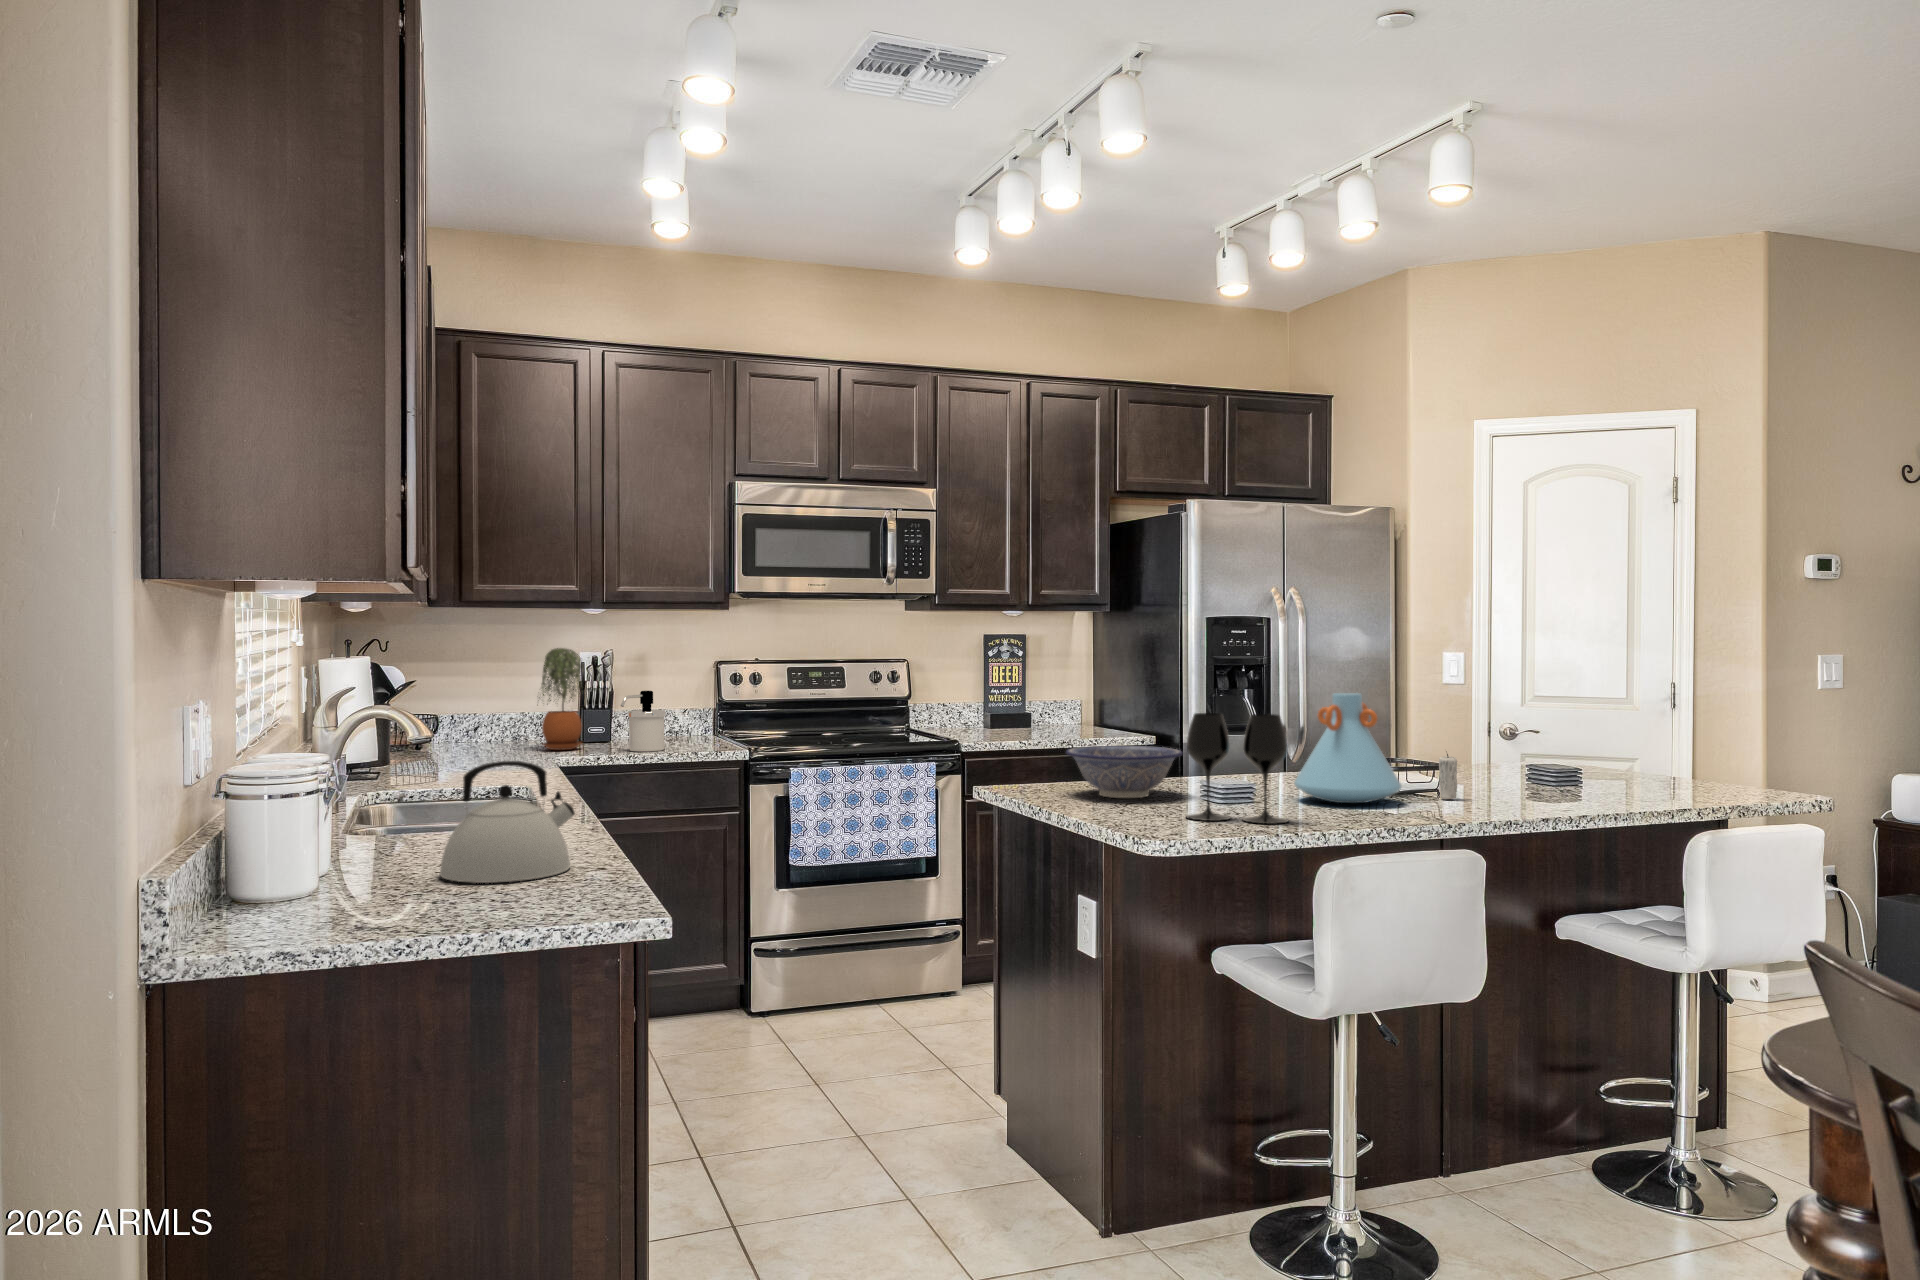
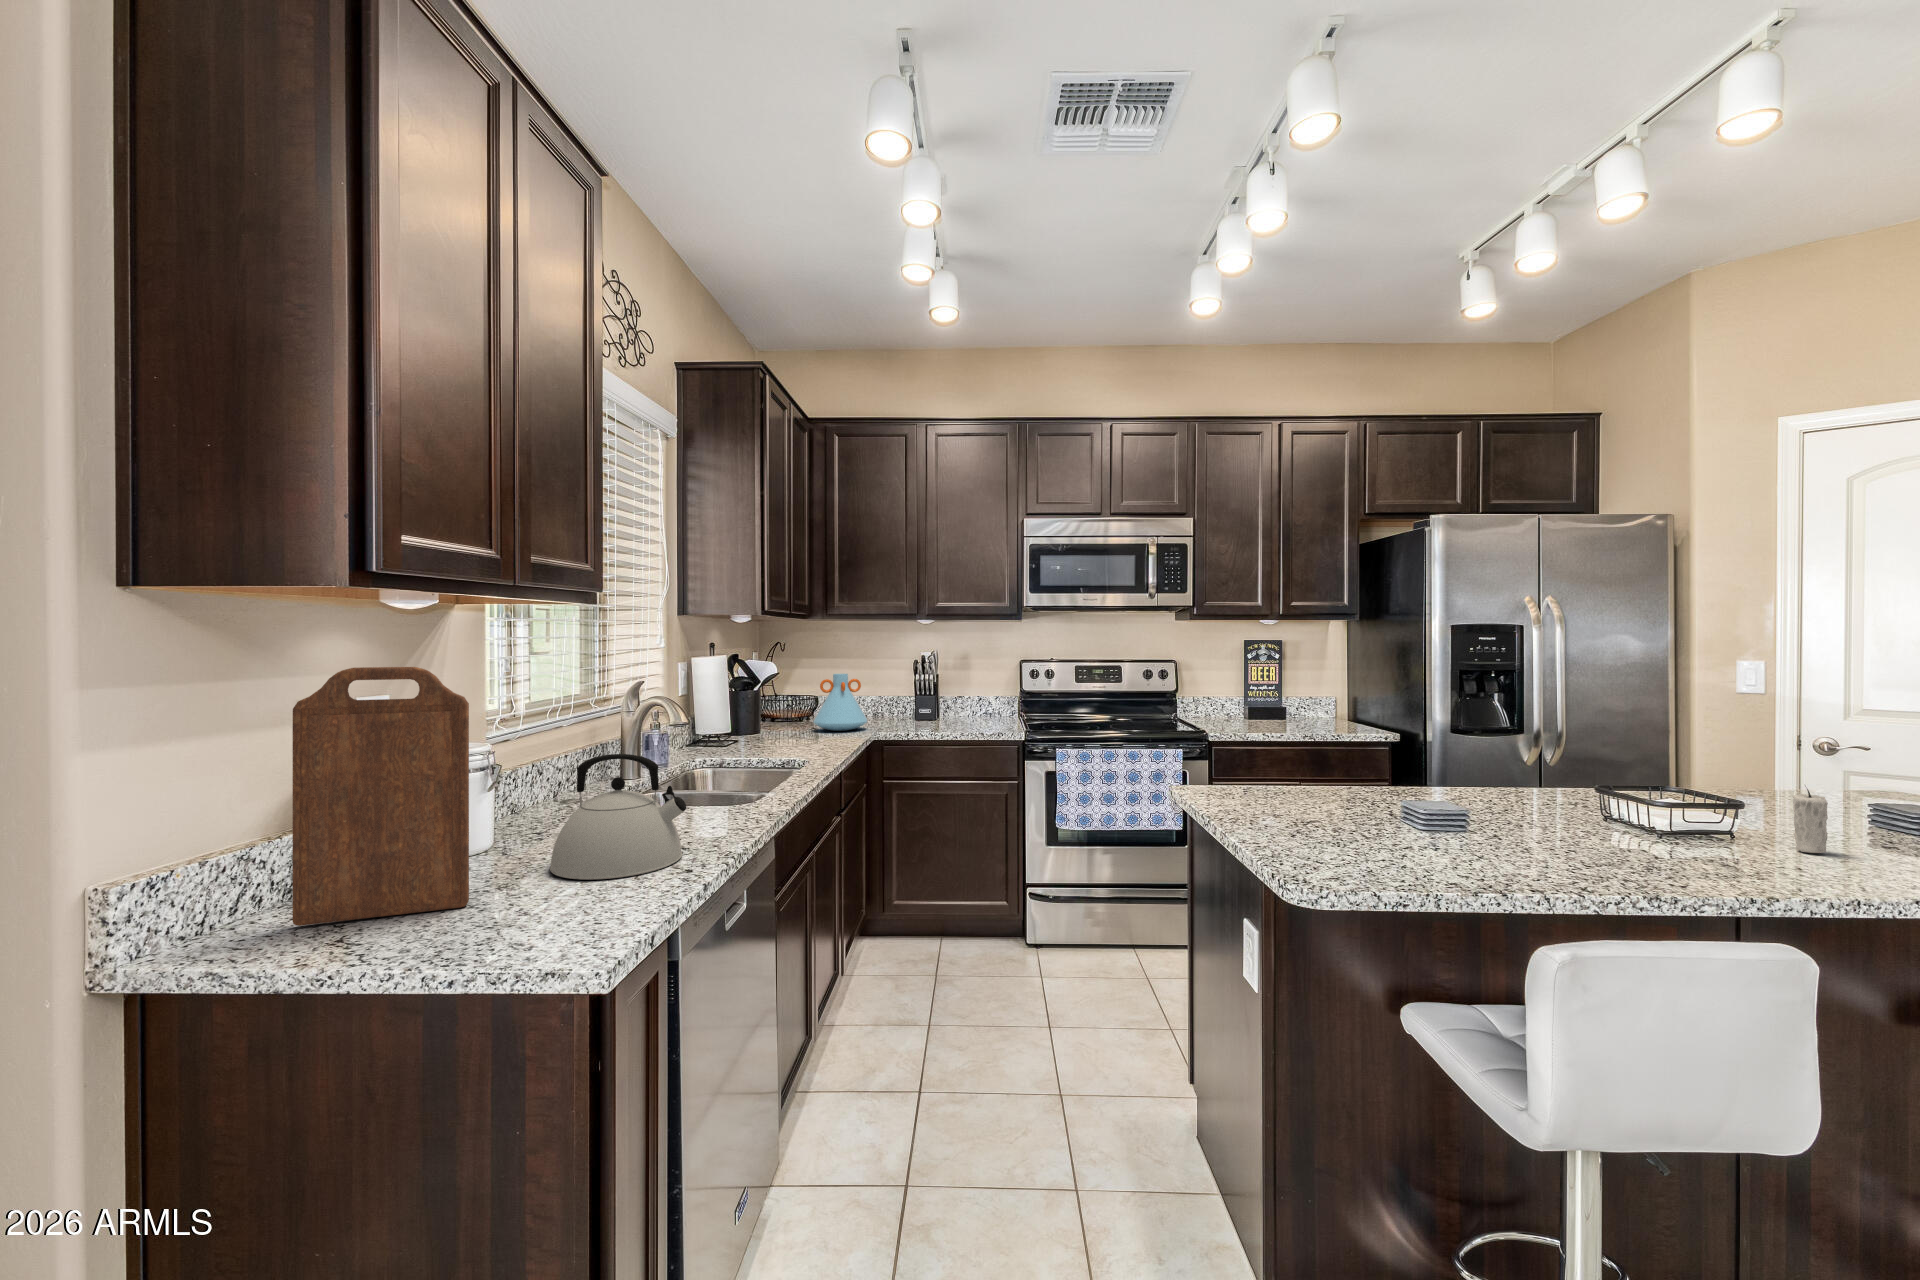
potted plant: present [538,648,583,750] -> none [887,650,921,724]
cutting board: none [283,673,432,925] -> present [292,667,469,926]
soap dispenser: present [621,691,665,752] -> none [936,682,972,728]
vase: present [1294,693,1401,803] -> present [813,674,868,731]
wine glass: present [1187,713,1288,824] -> none [1398,727,1551,880]
decorative bowl: present [1066,746,1183,798] -> none [1266,751,1405,813]

